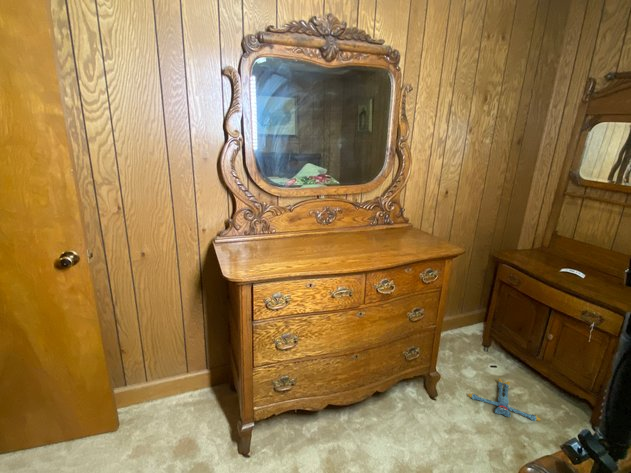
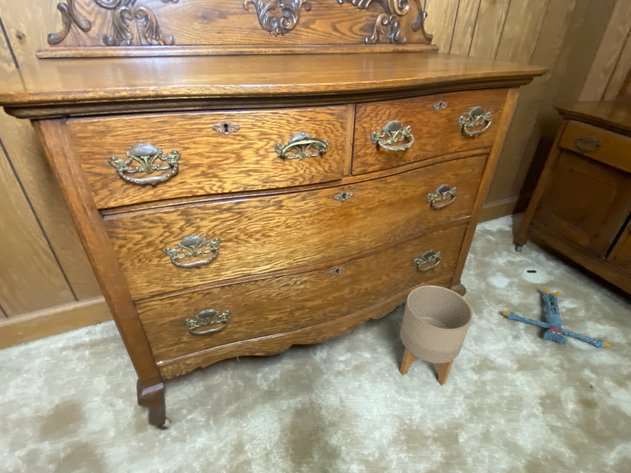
planter: none [396,370,439,440] -> present [400,285,473,385]

